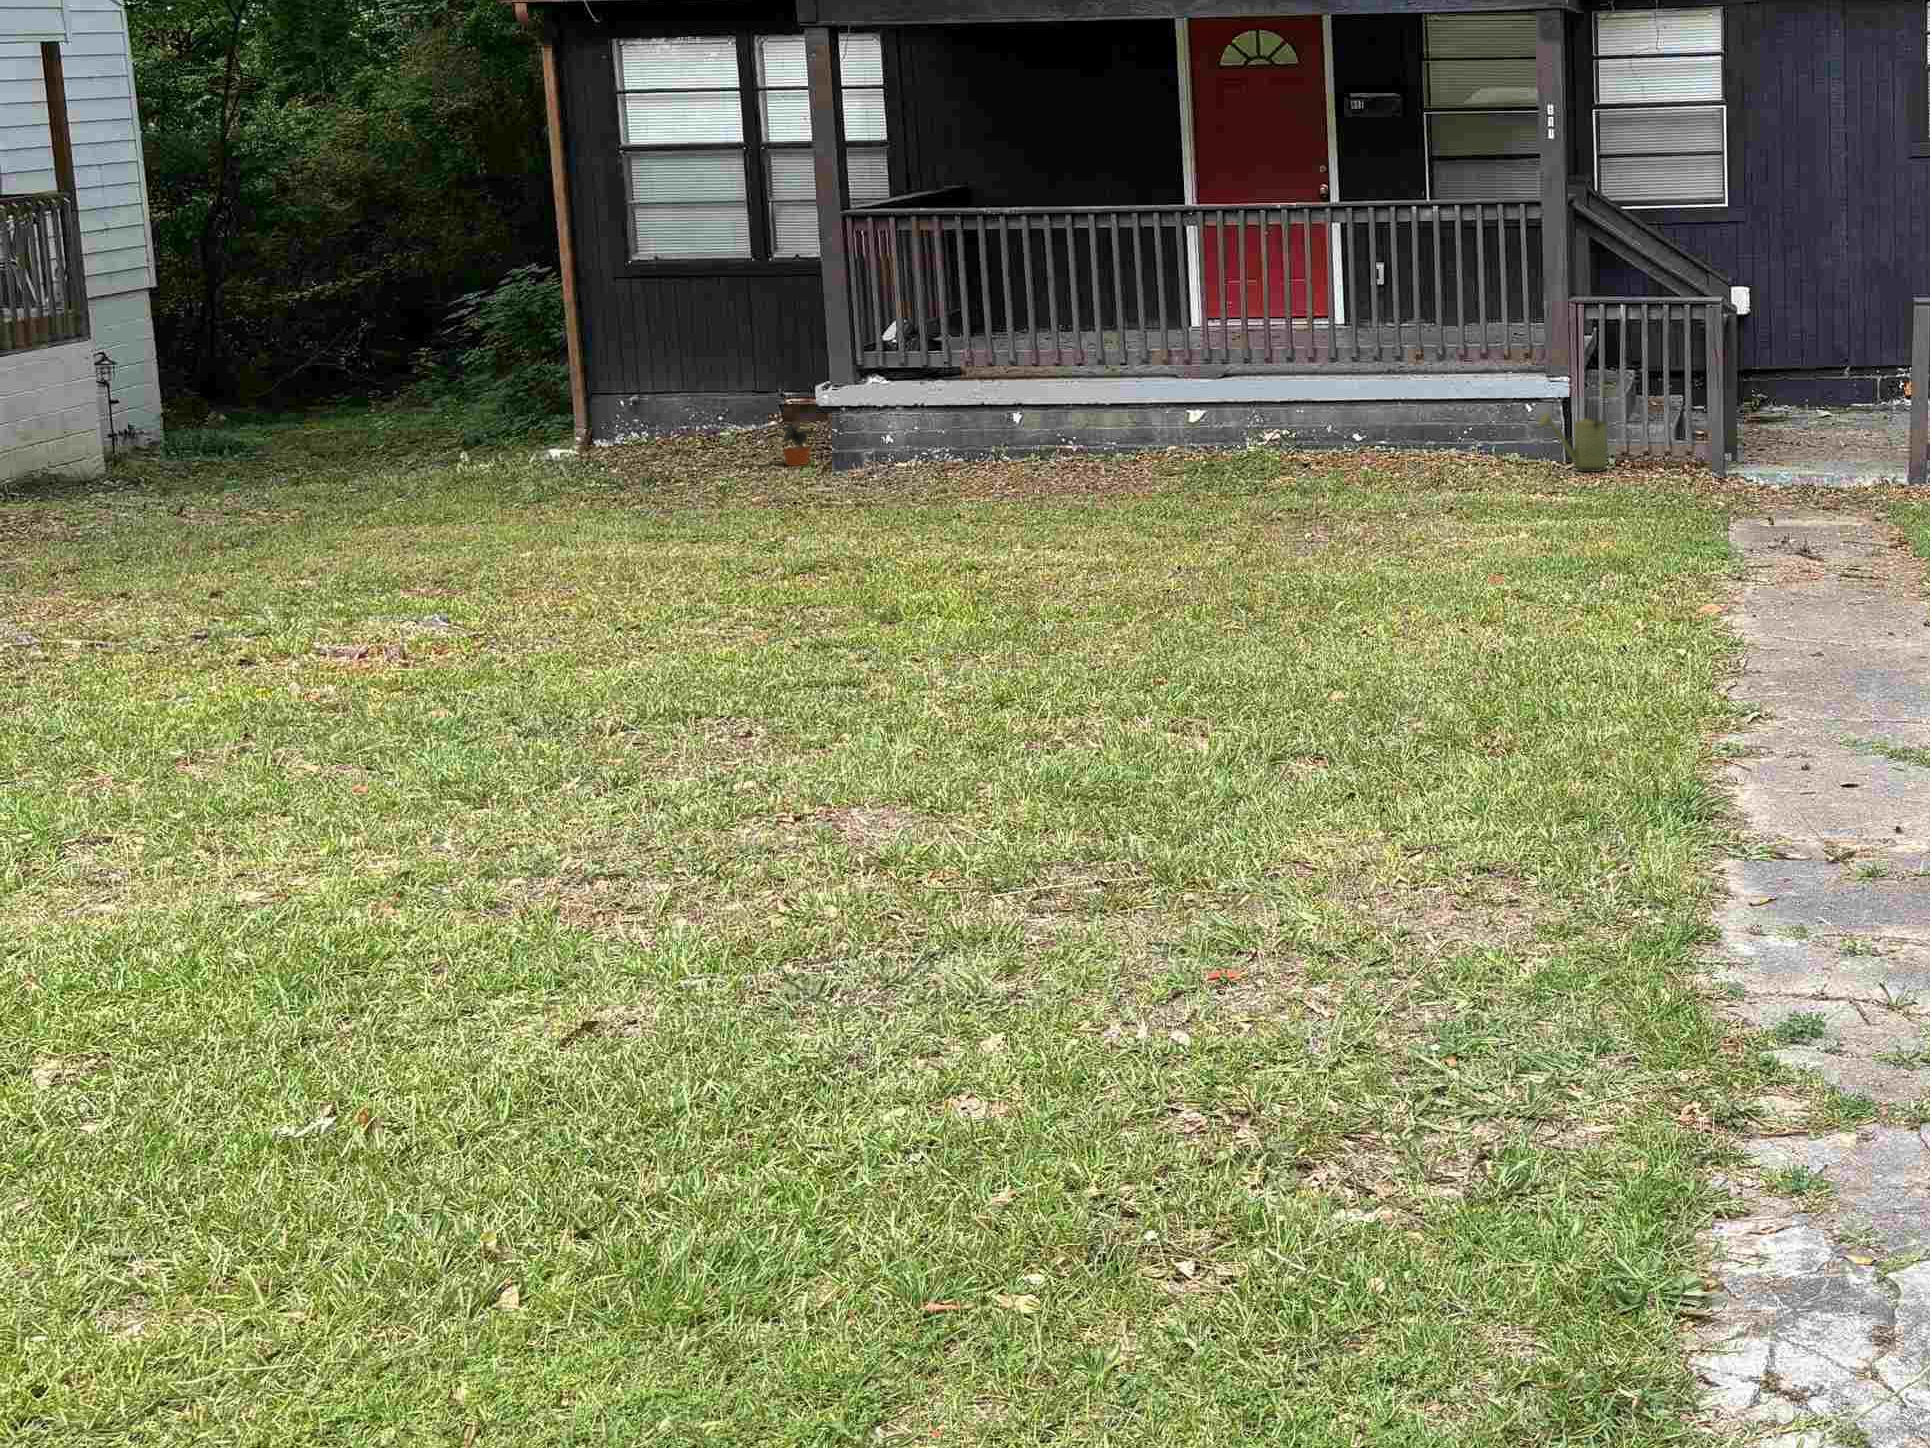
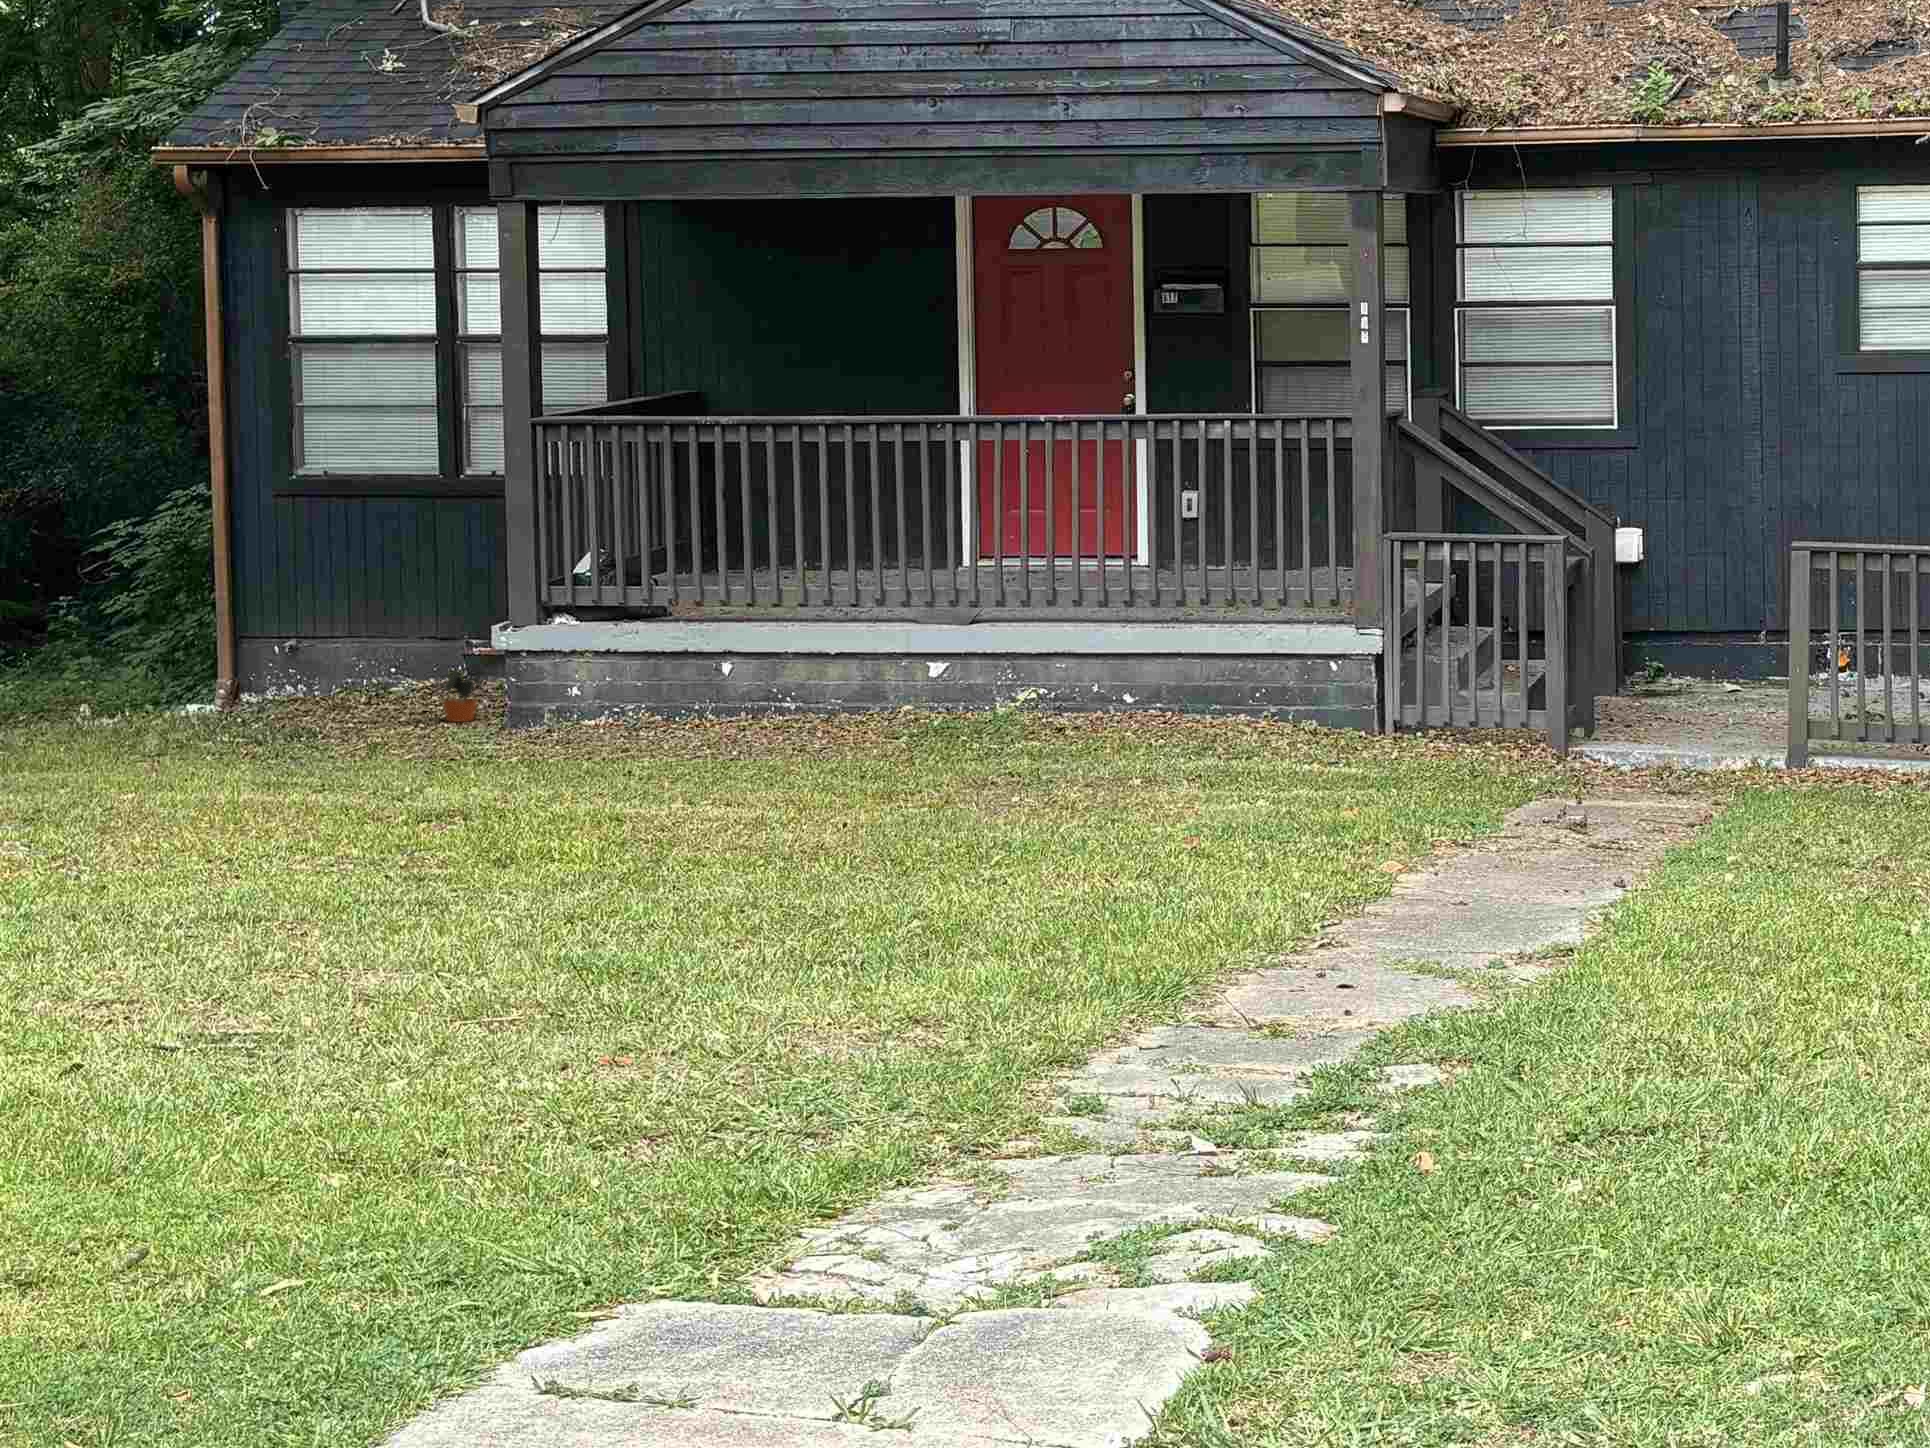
watering can: present [1539,413,1614,472] -> none [1343,665,1436,749]

